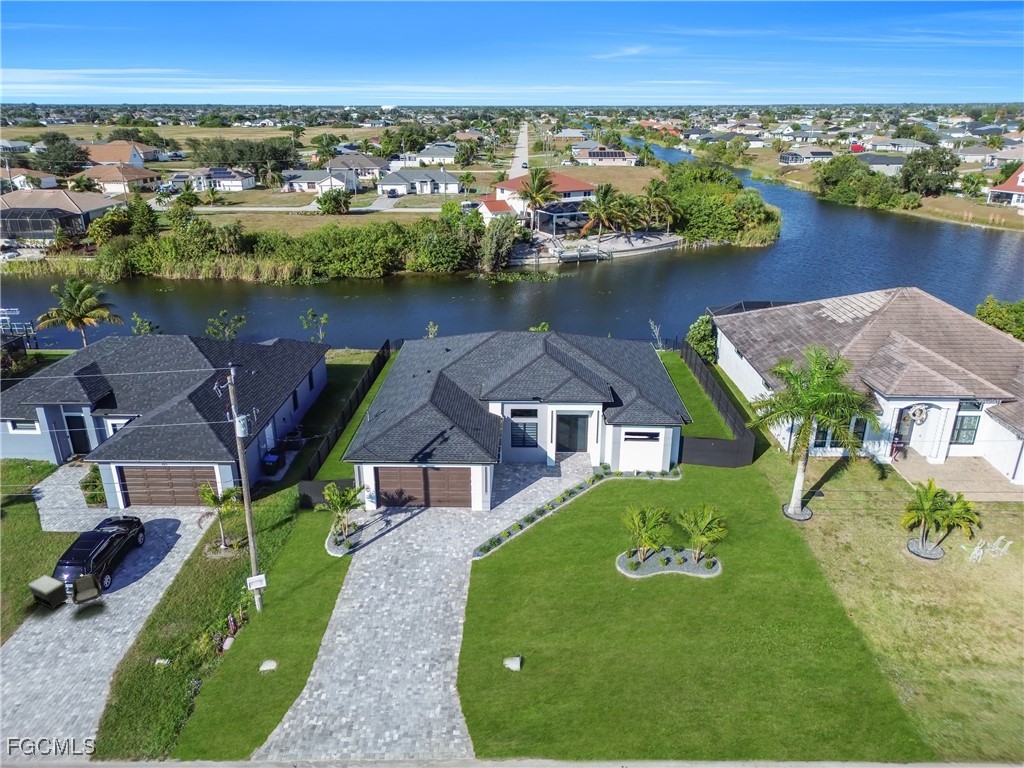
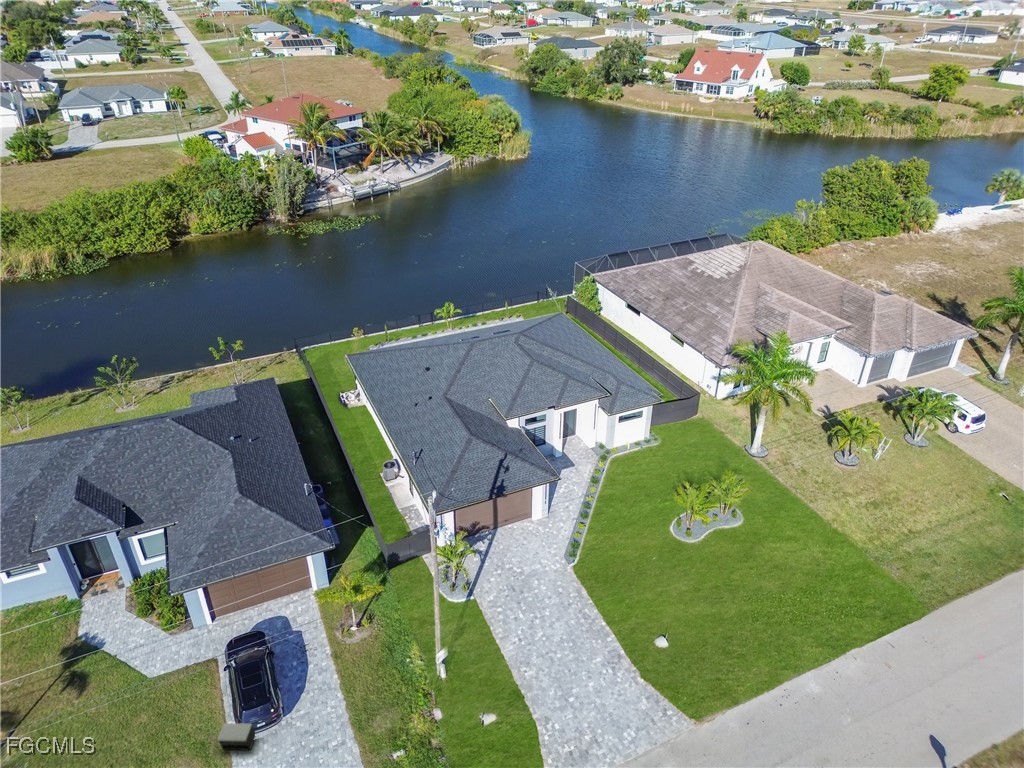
lounge chair: present [71,575,102,613] -> none [264,705,296,744]

